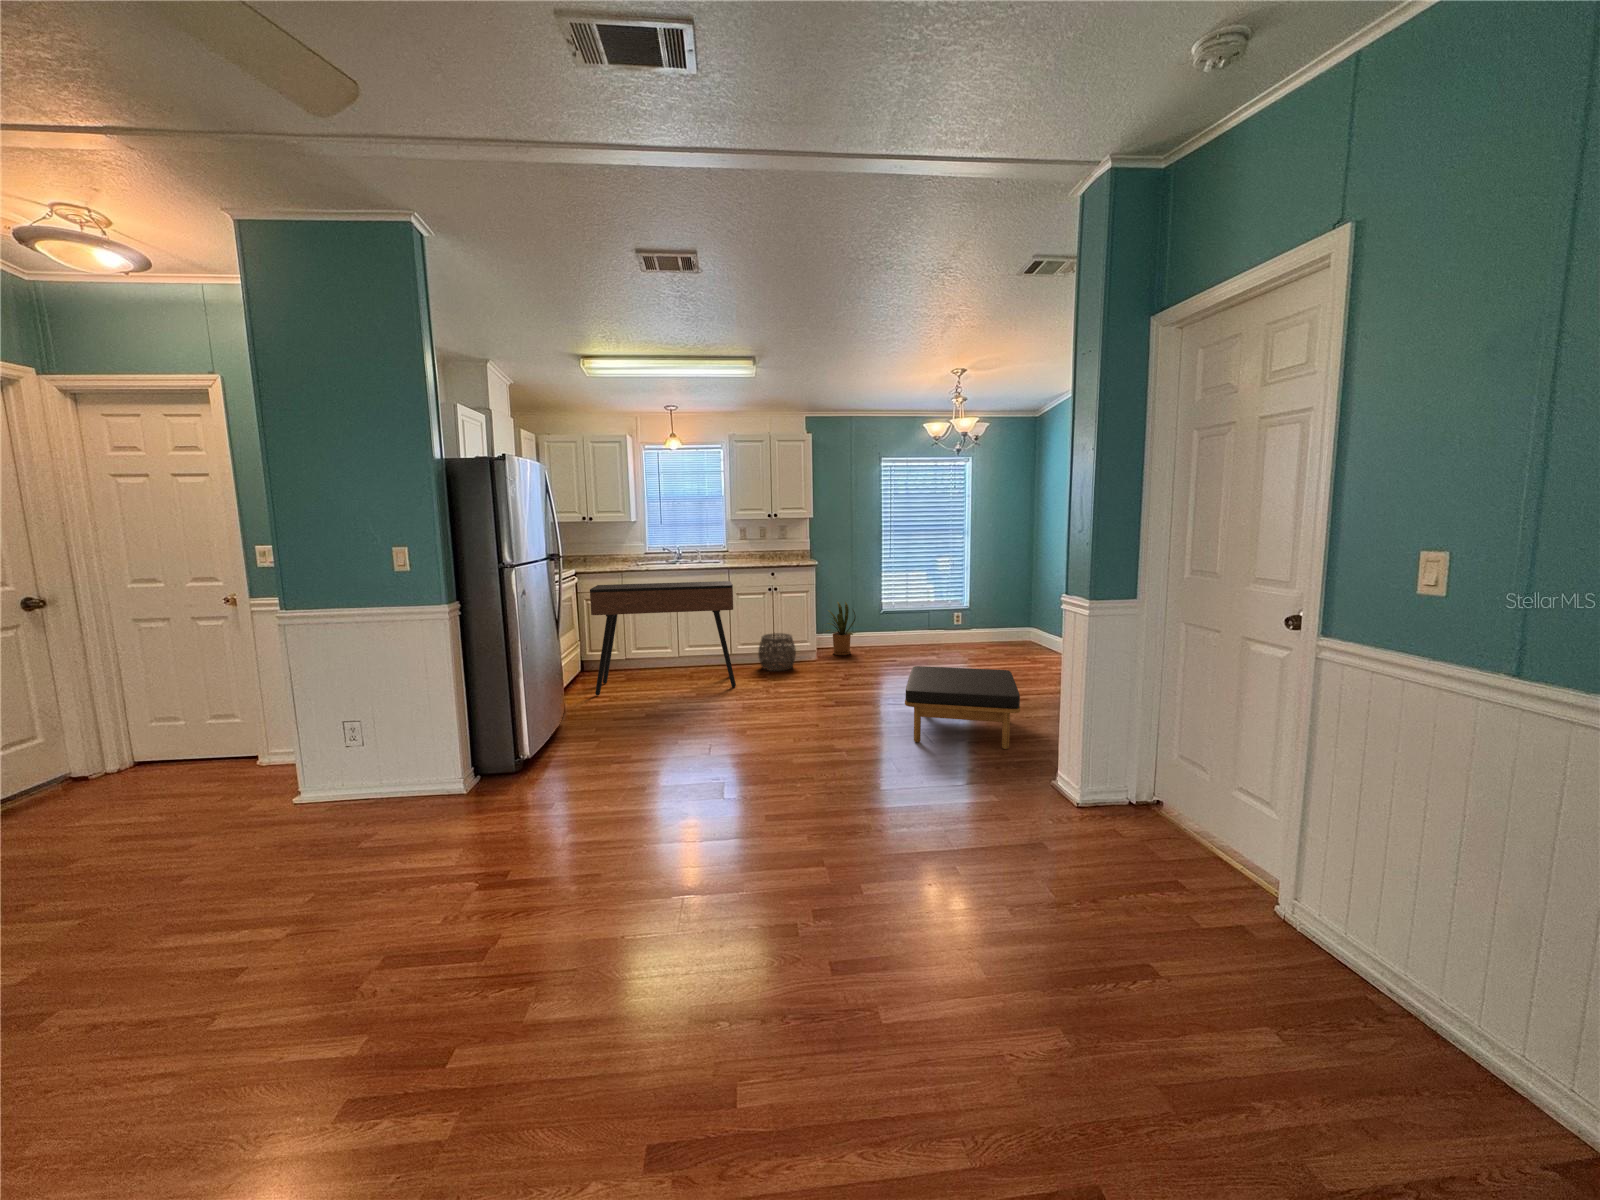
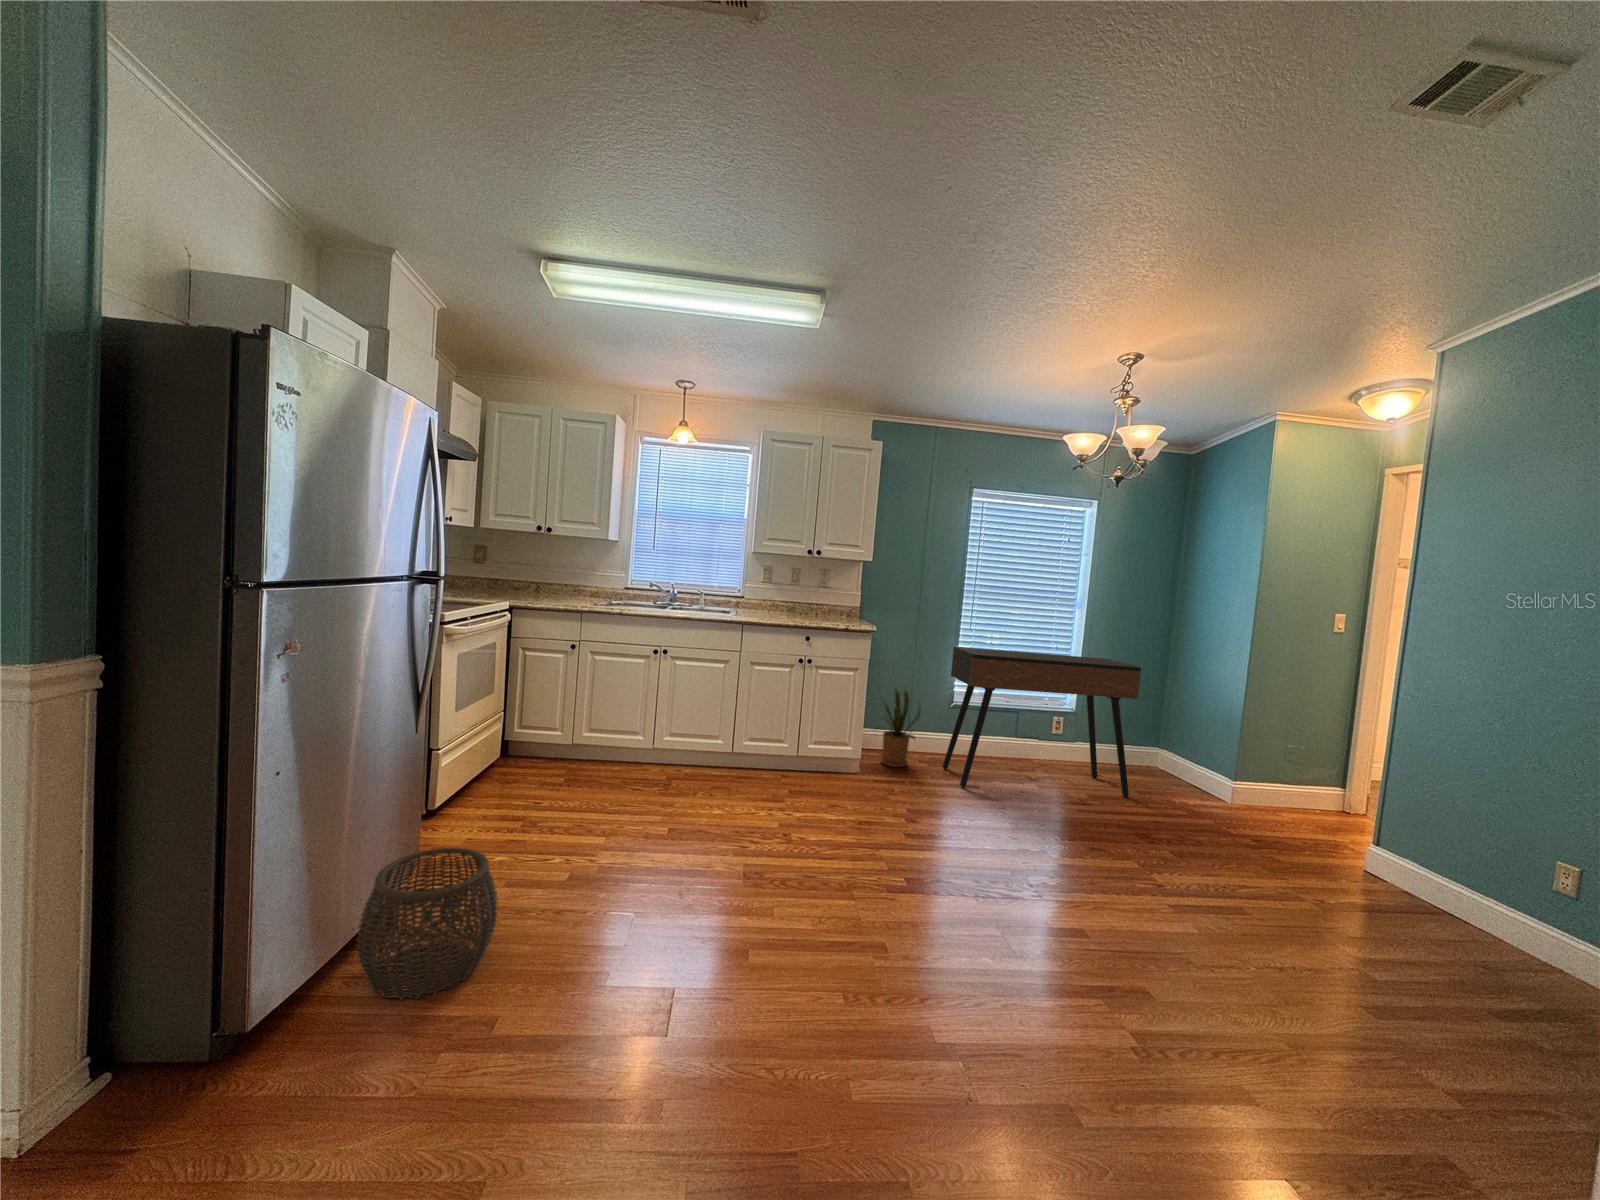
console table: present [590,581,736,695] -> present [943,647,1141,797]
woven basket: present [758,633,796,671] -> present [357,847,498,999]
ottoman: present [905,666,1020,749] -> none [1064,847,1382,1112]

